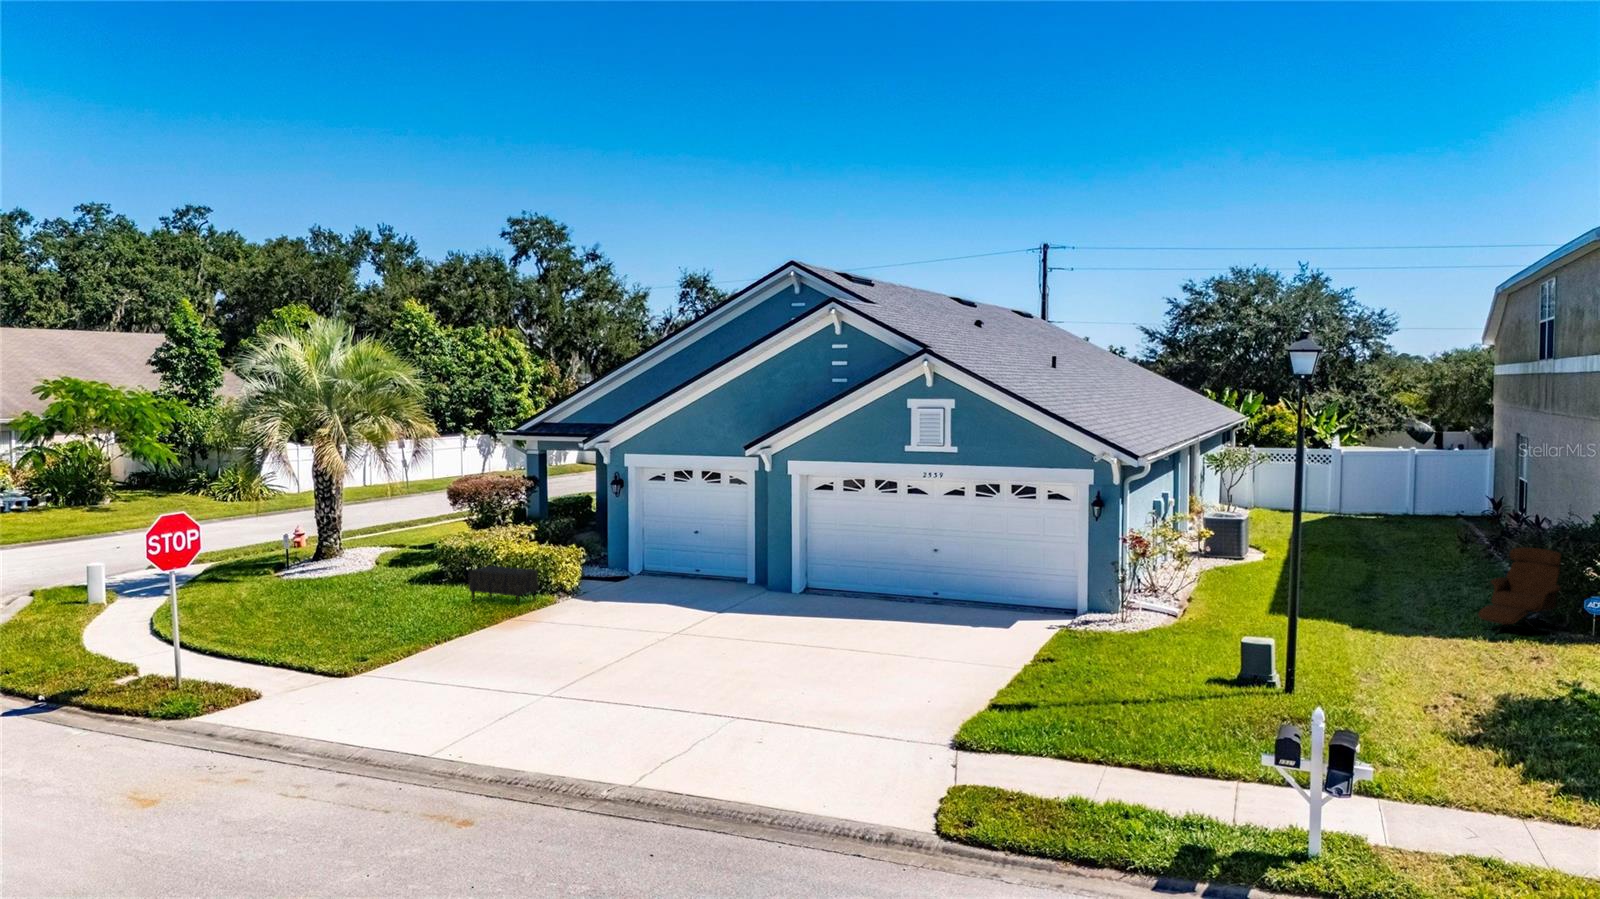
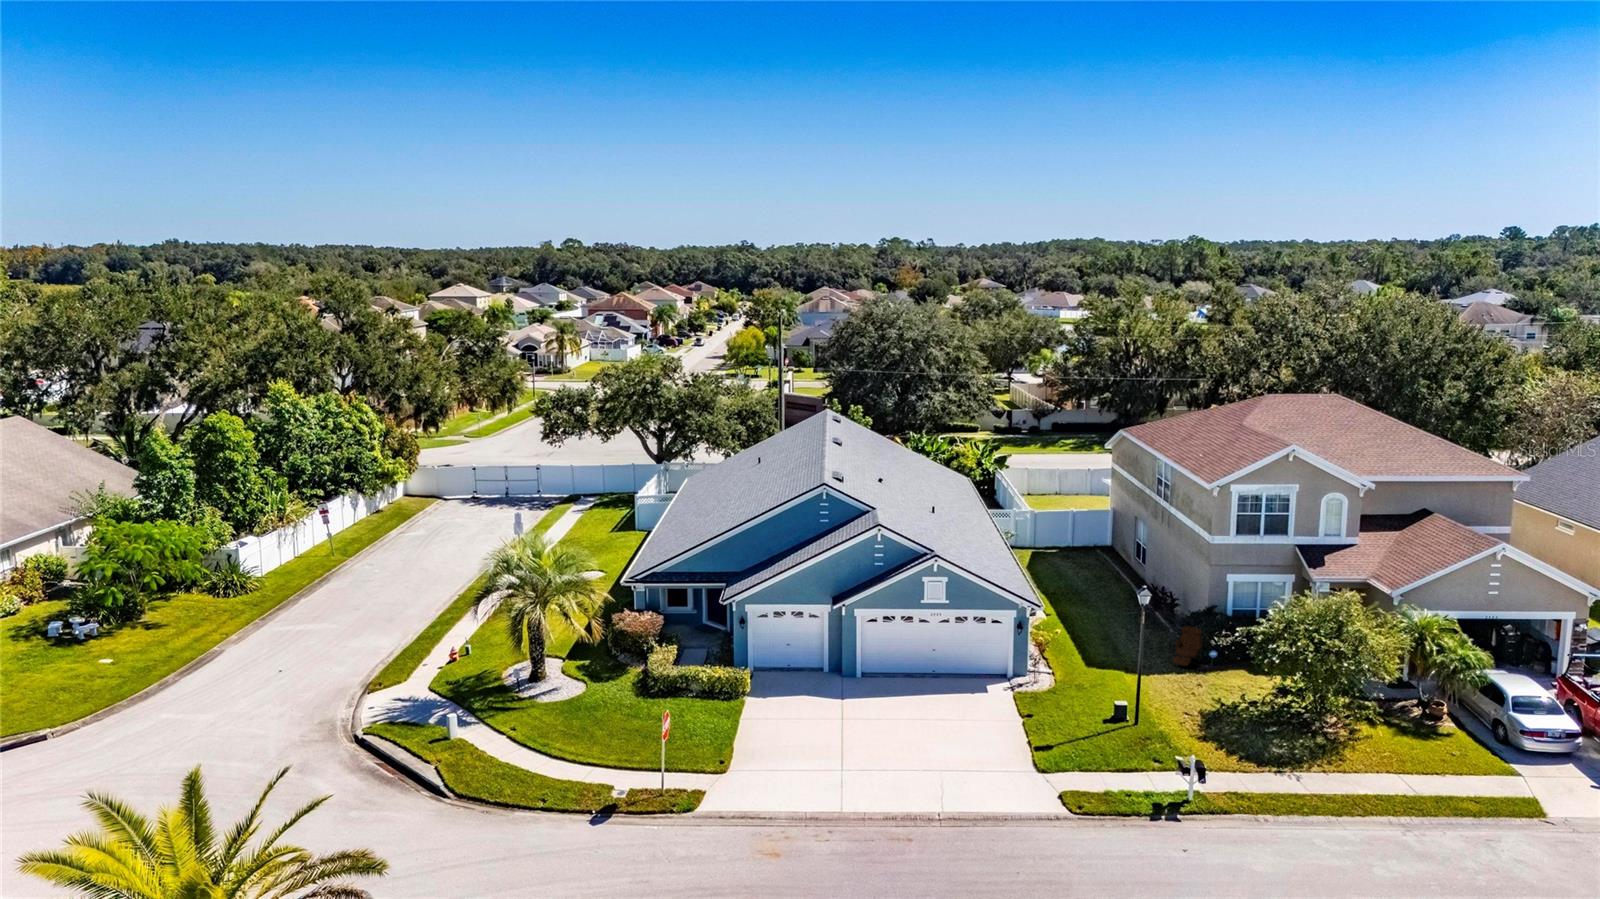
bench: present [468,566,538,605] -> none [689,689,728,713]

